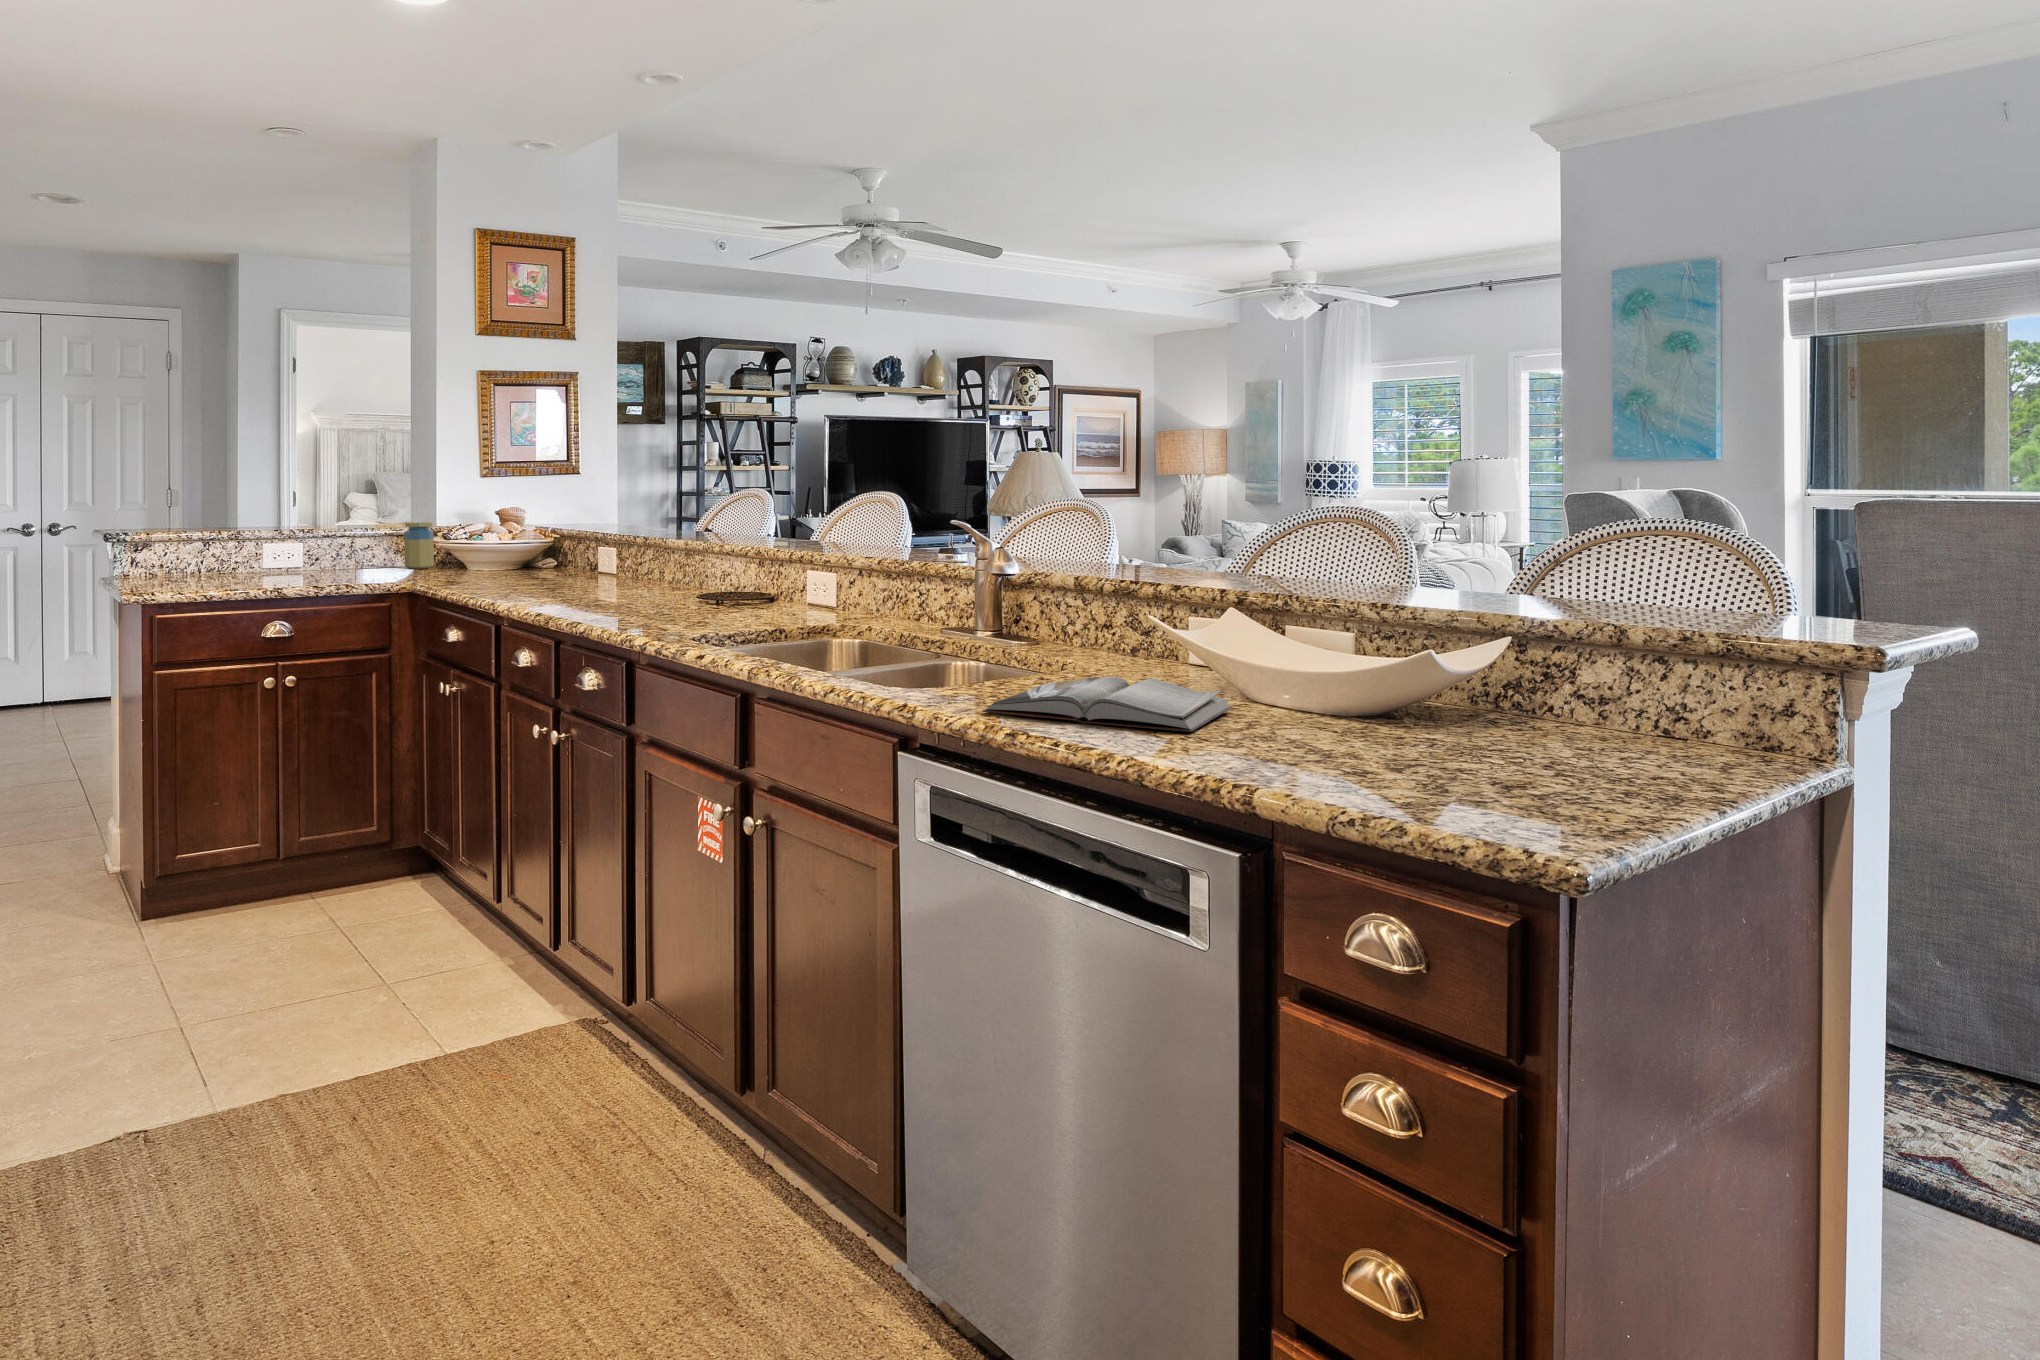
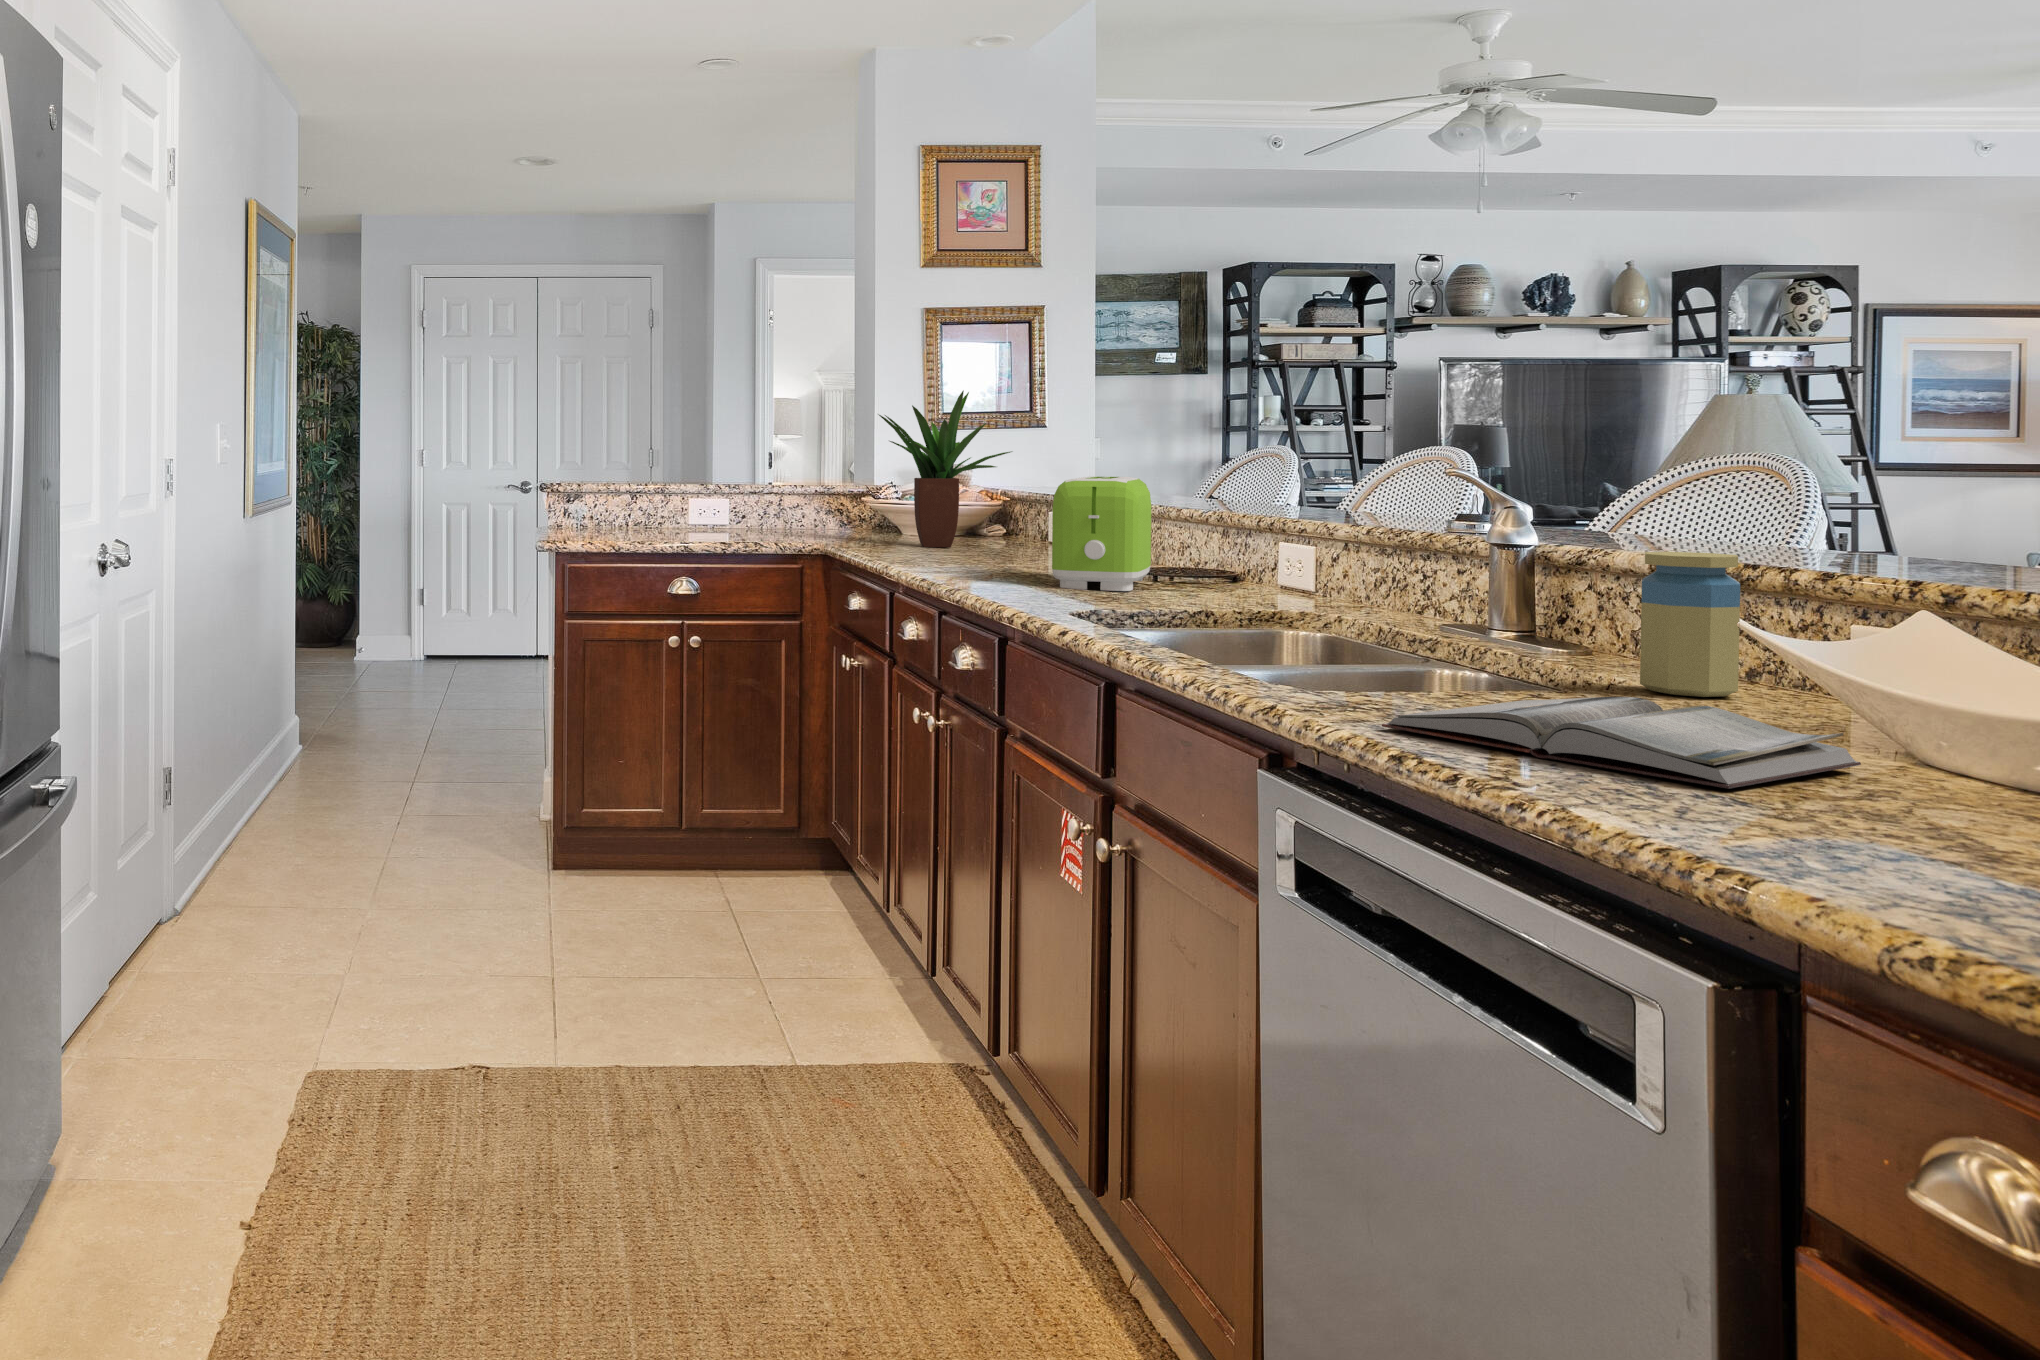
potted plant: none [457,447,573,582] -> present [879,391,1012,548]
jar: present [404,522,434,569] -> present [1640,552,1740,697]
toaster: none [643,522,712,615] -> present [1052,476,1151,591]

